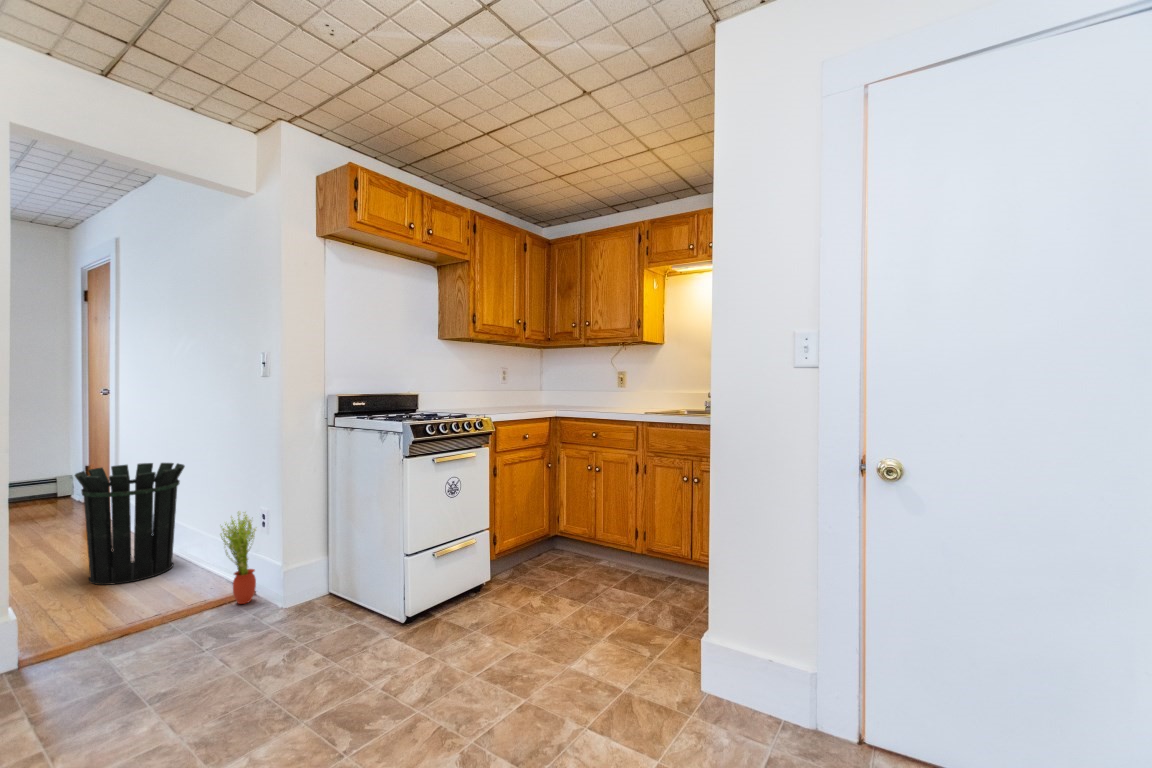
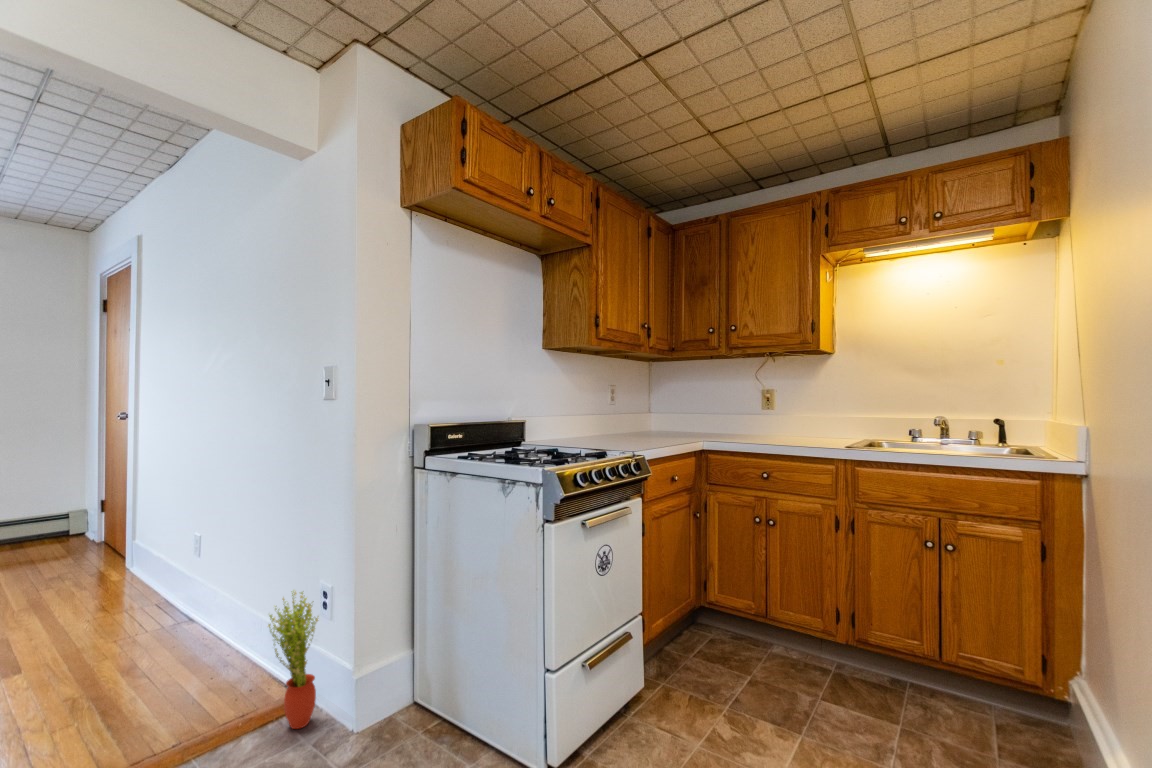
waste bin: present [75,463,185,585] -> none [75,509,219,684]

